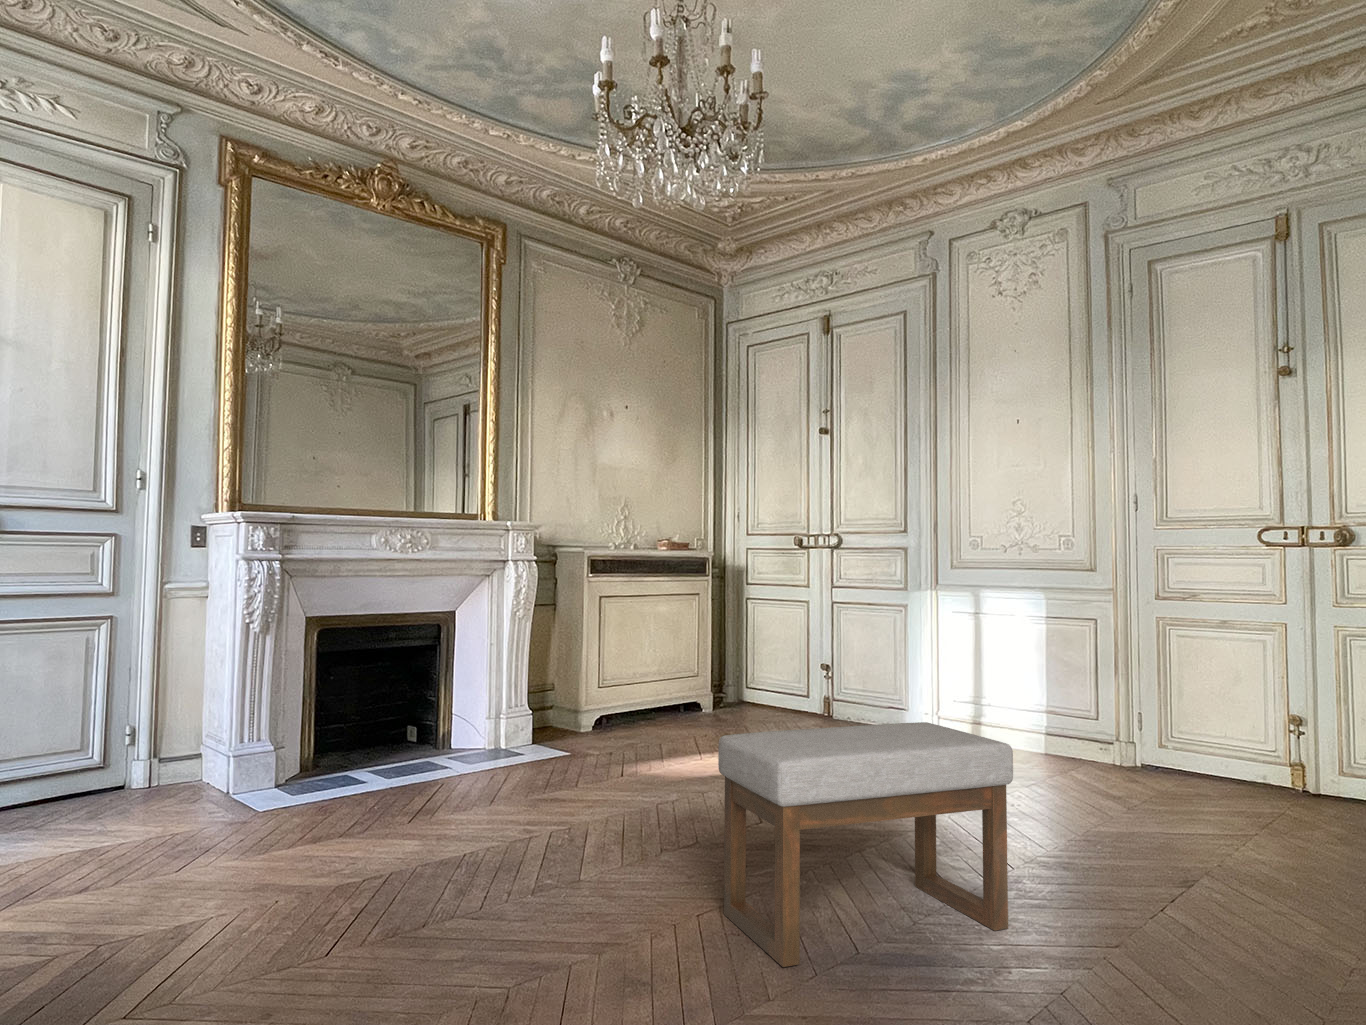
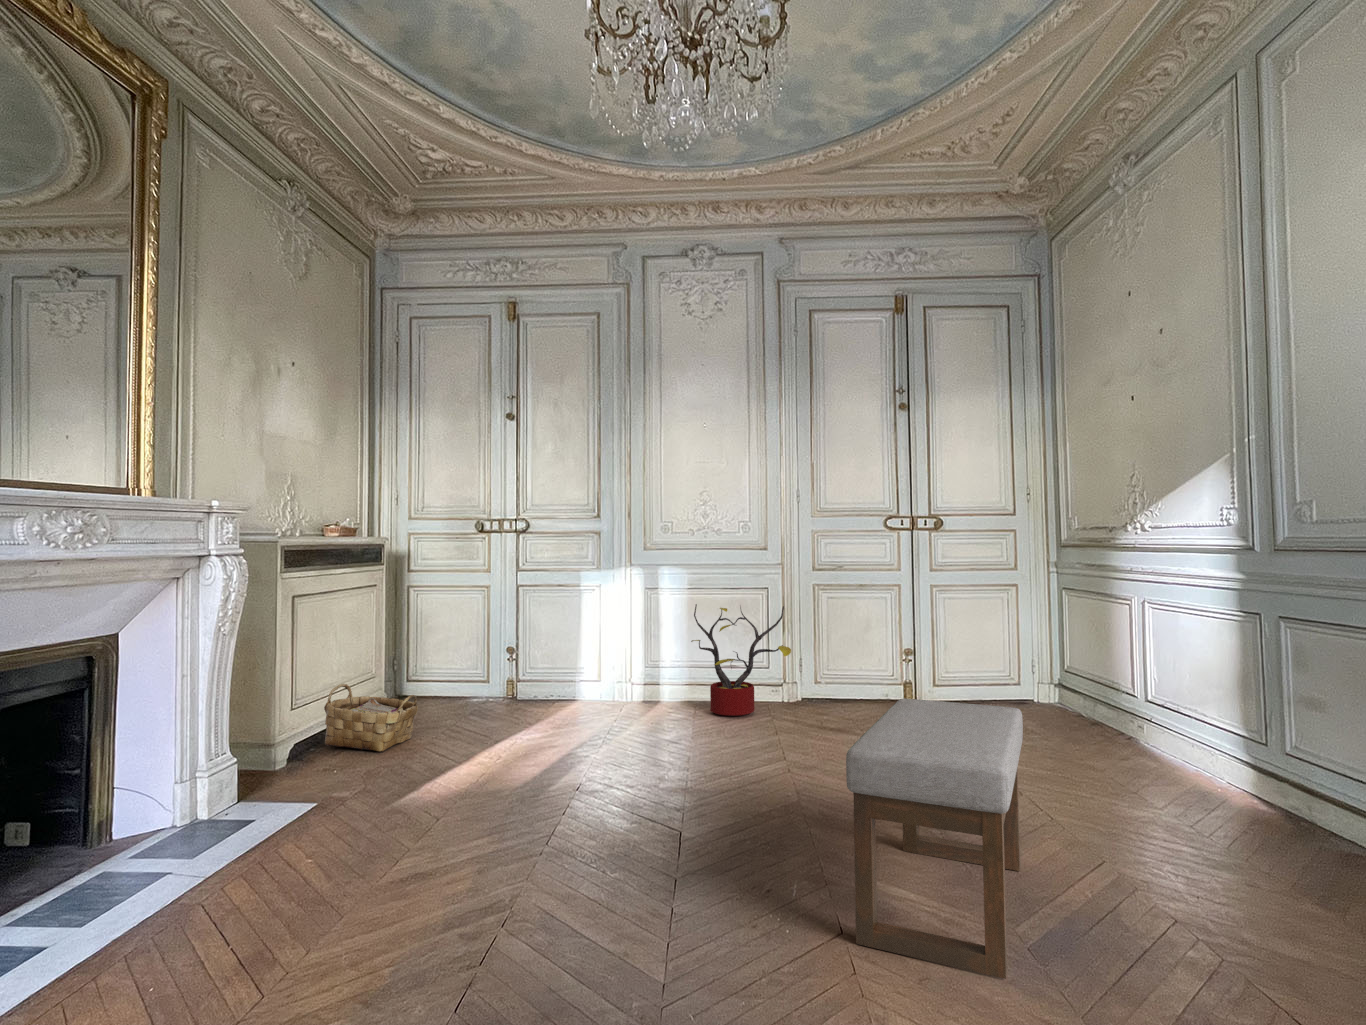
decorative plant: none [992,631,1078,764] -> present [691,604,791,716]
woven basket: none [626,675,697,734] -> present [324,684,418,752]

